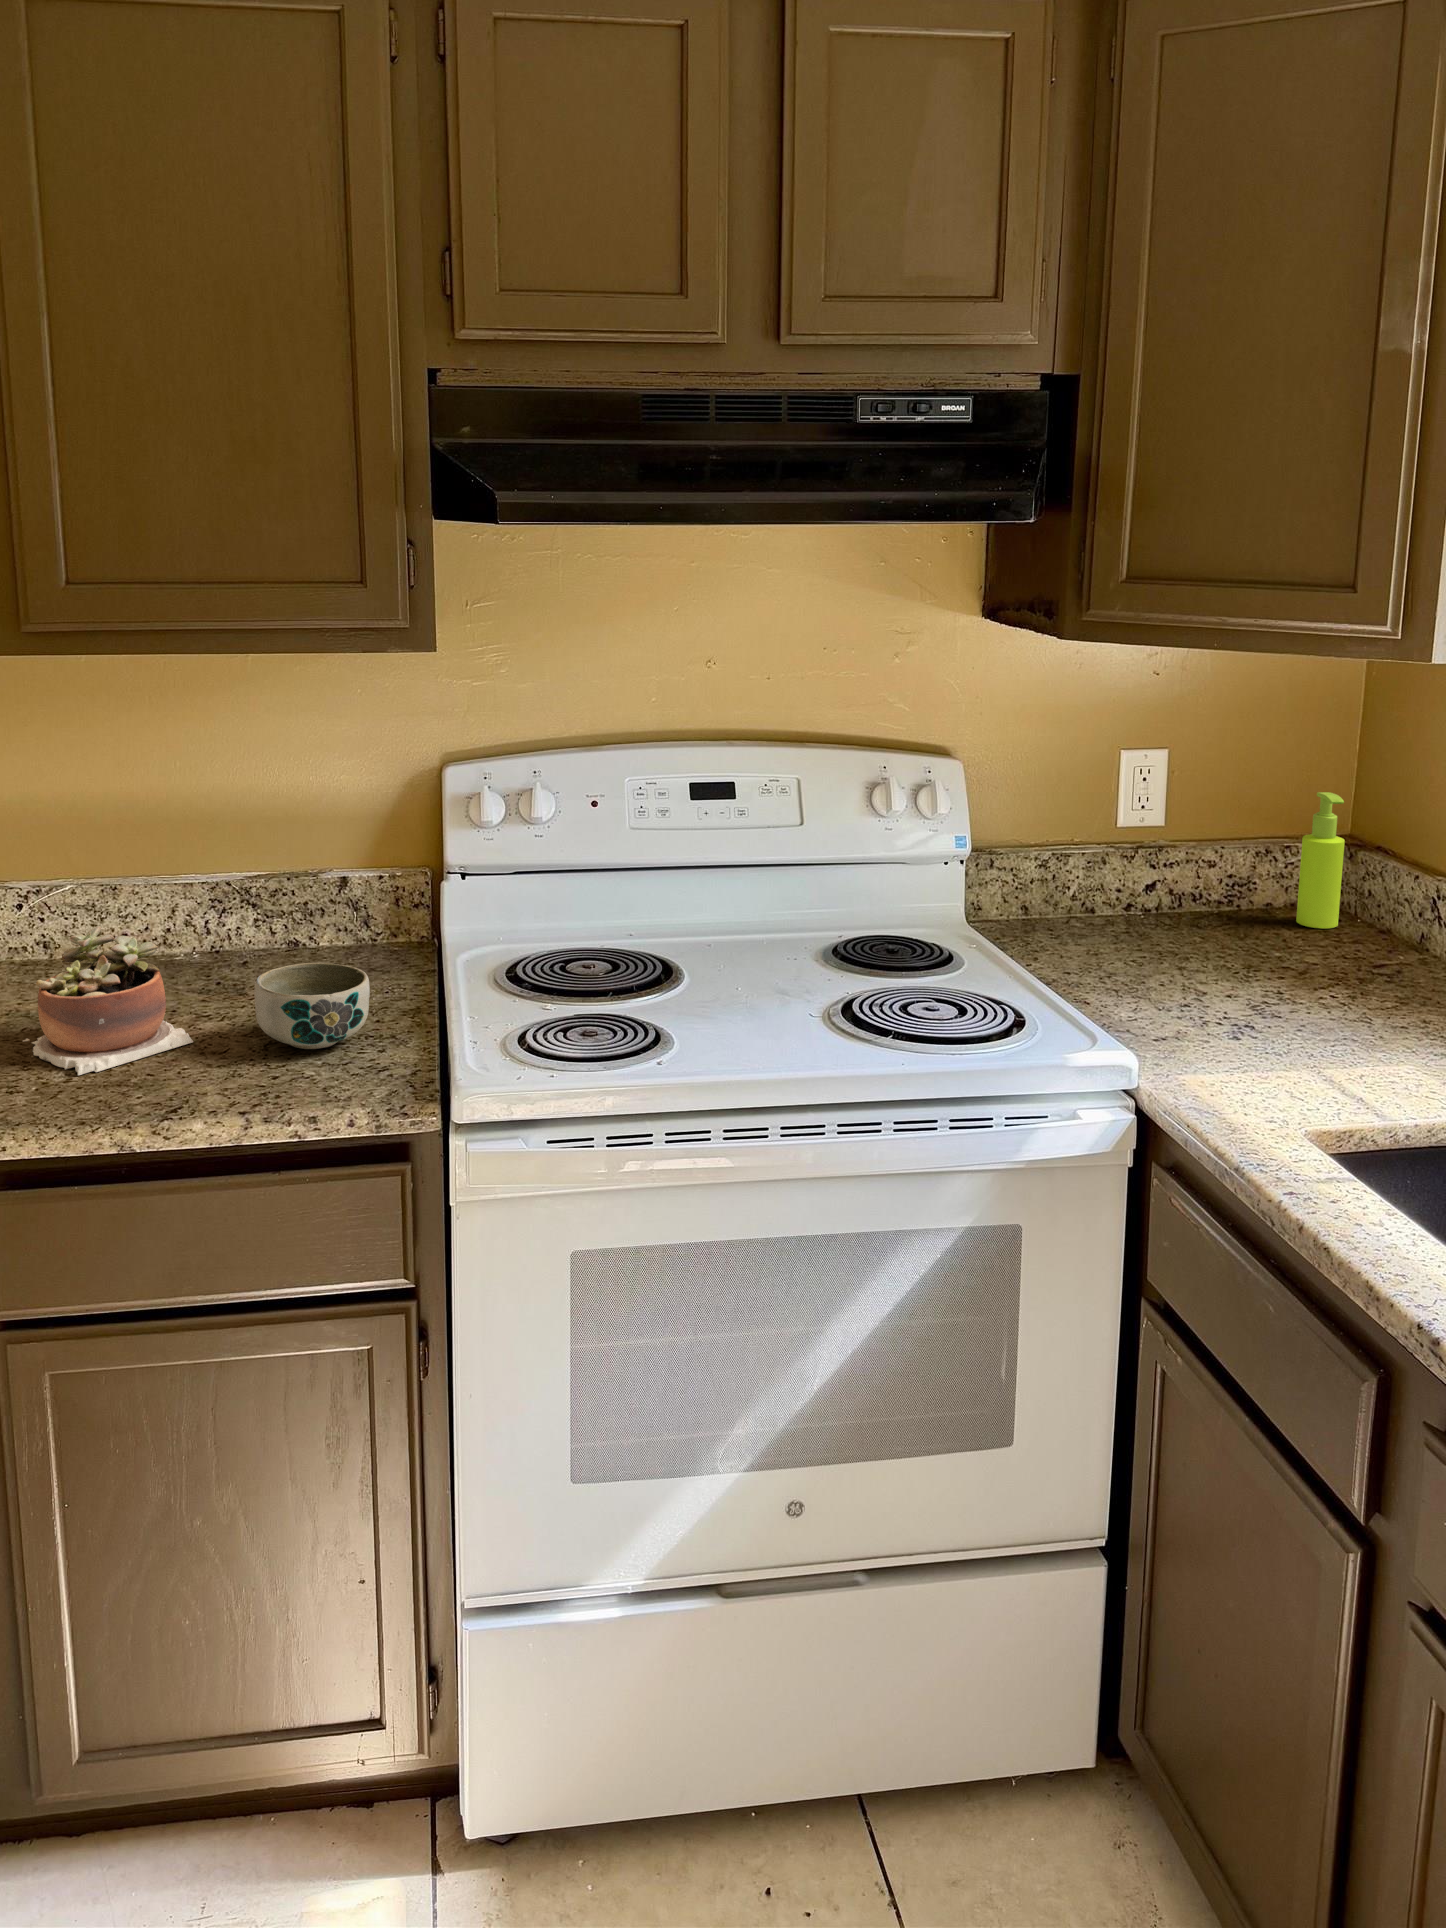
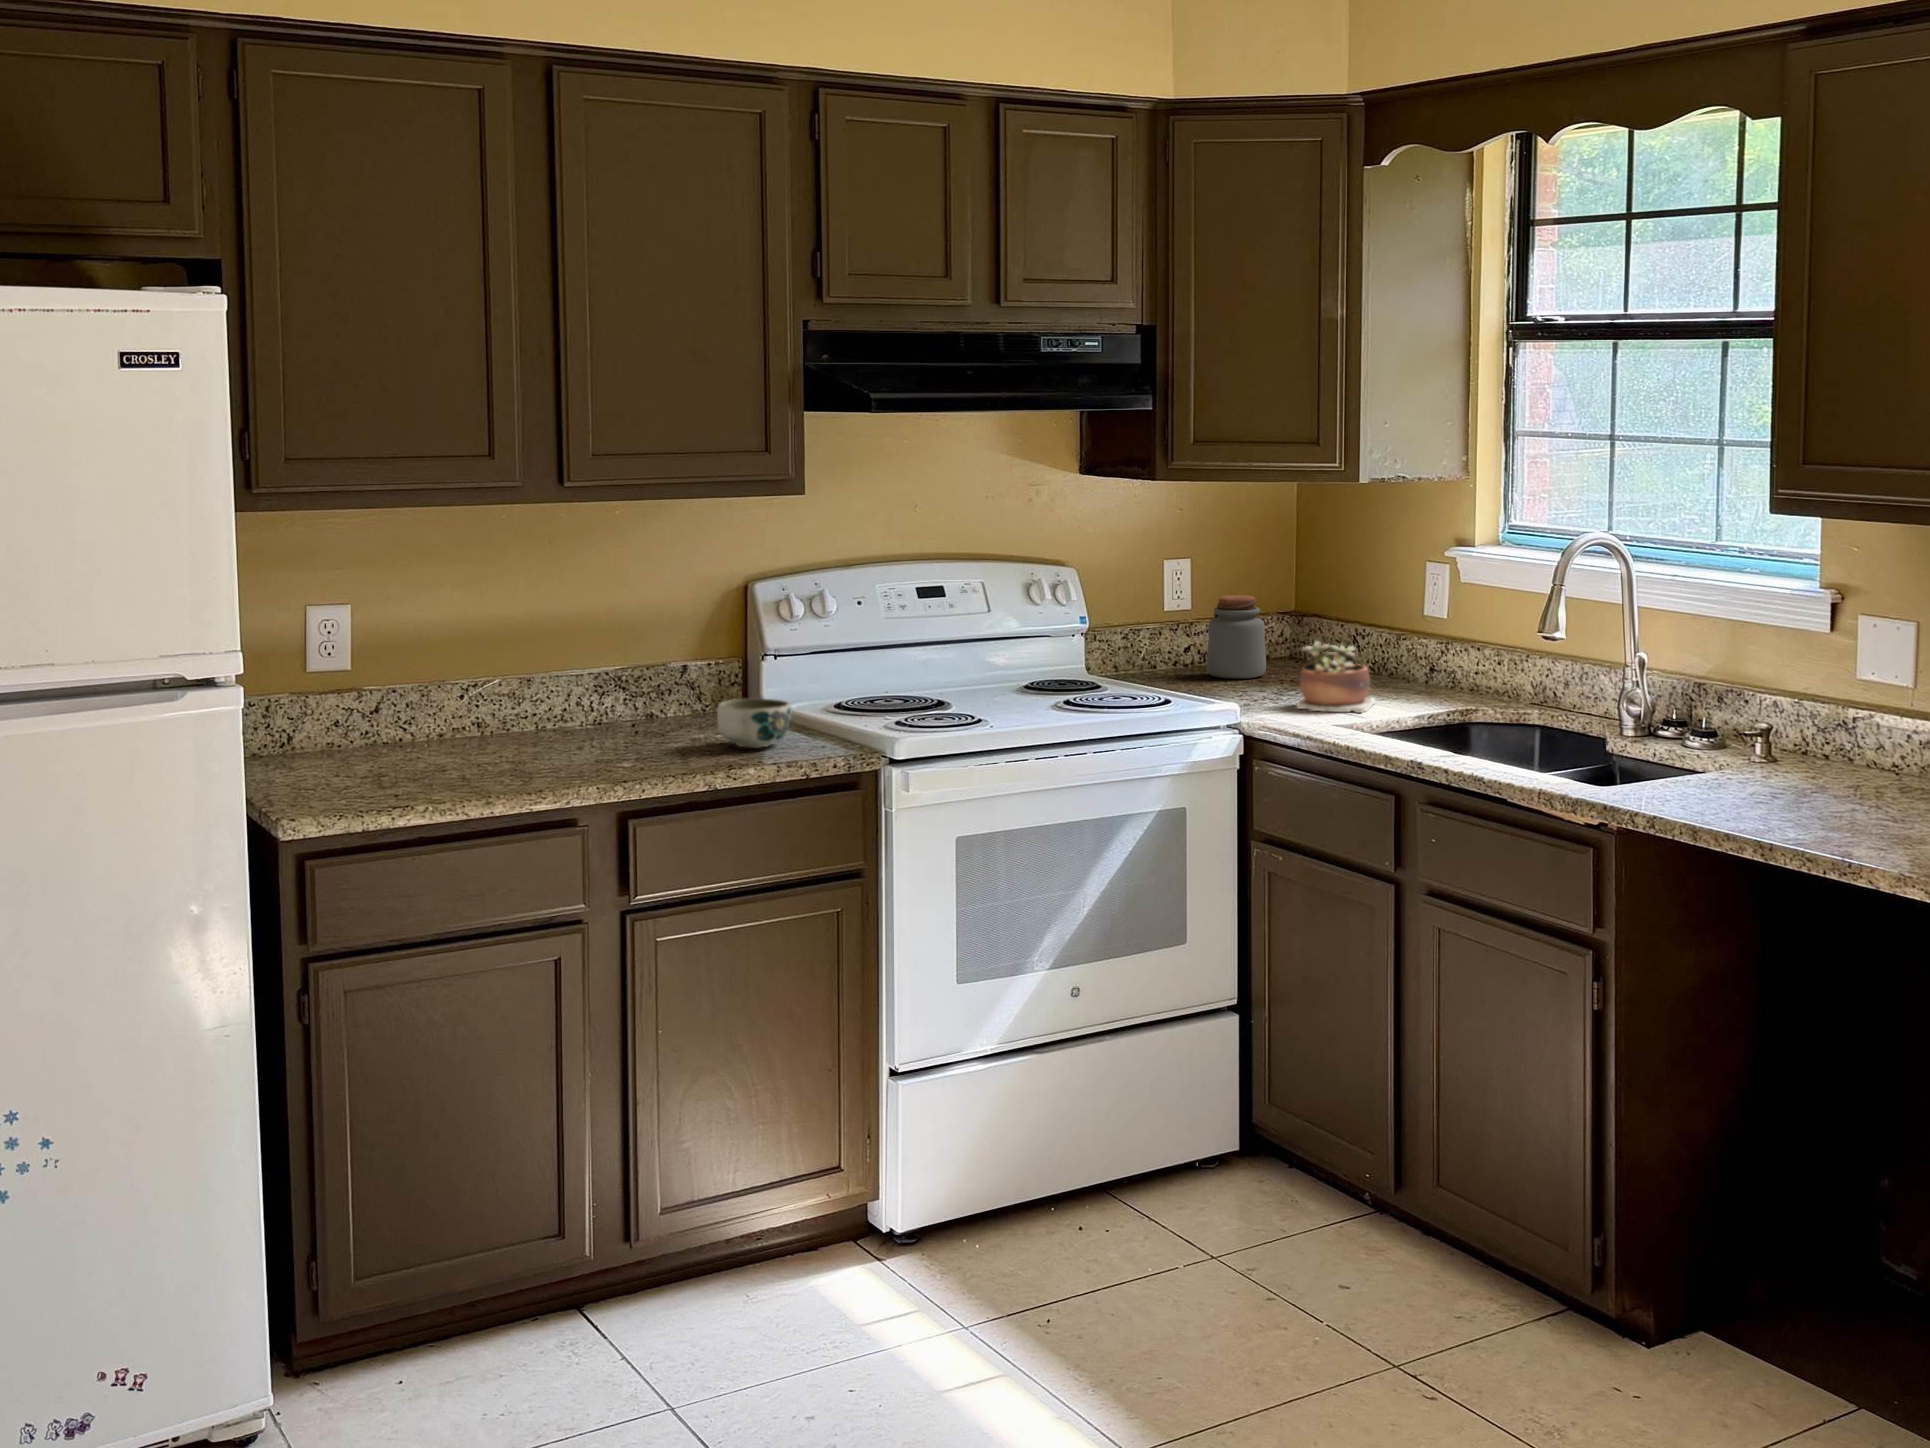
soap dispenser: present [1296,792,1345,928] -> none [1274,581,1299,667]
jar: none [1169,816,1269,953] -> present [1207,595,1266,679]
succulent plant: present [23,926,193,1075] -> present [1297,641,1376,713]

